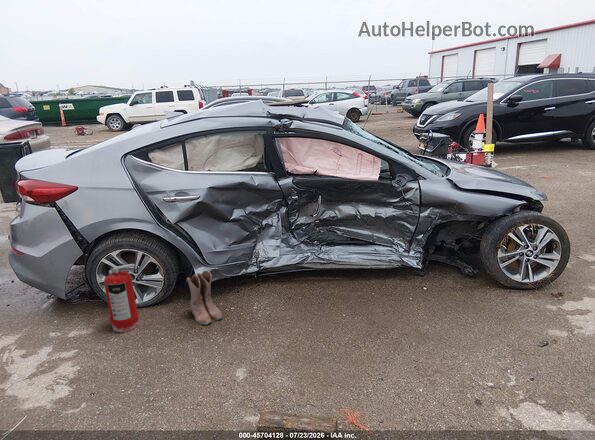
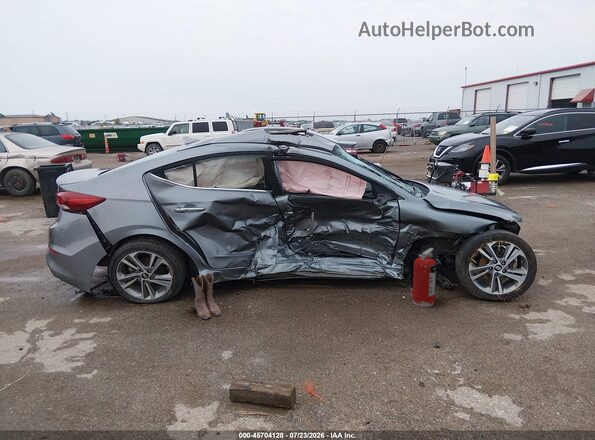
fire extinguisher: present [104,264,139,332] -> present [407,248,436,307]

